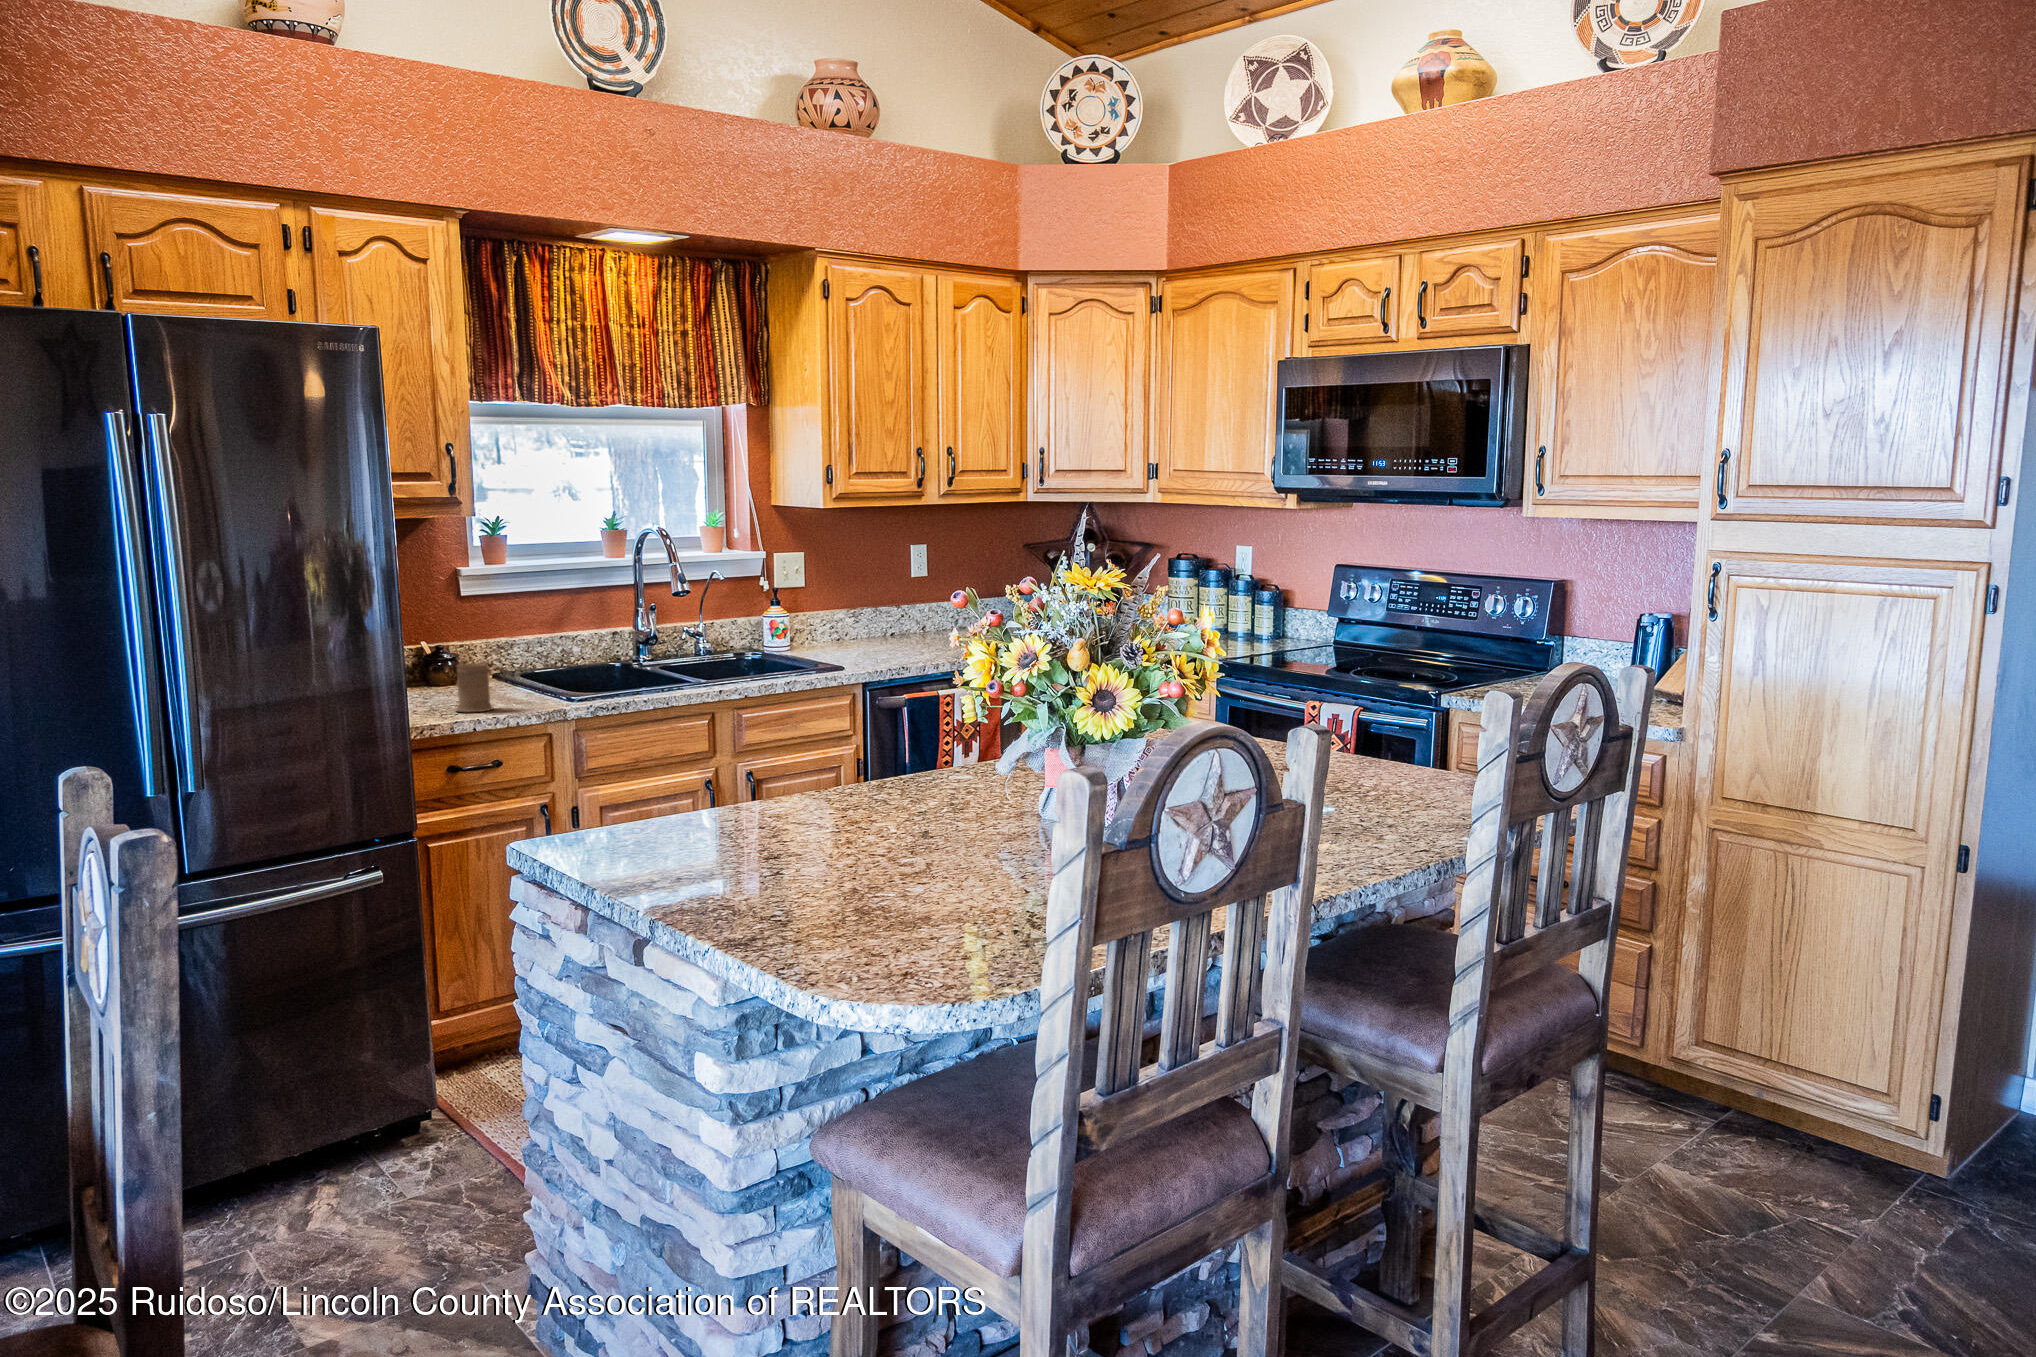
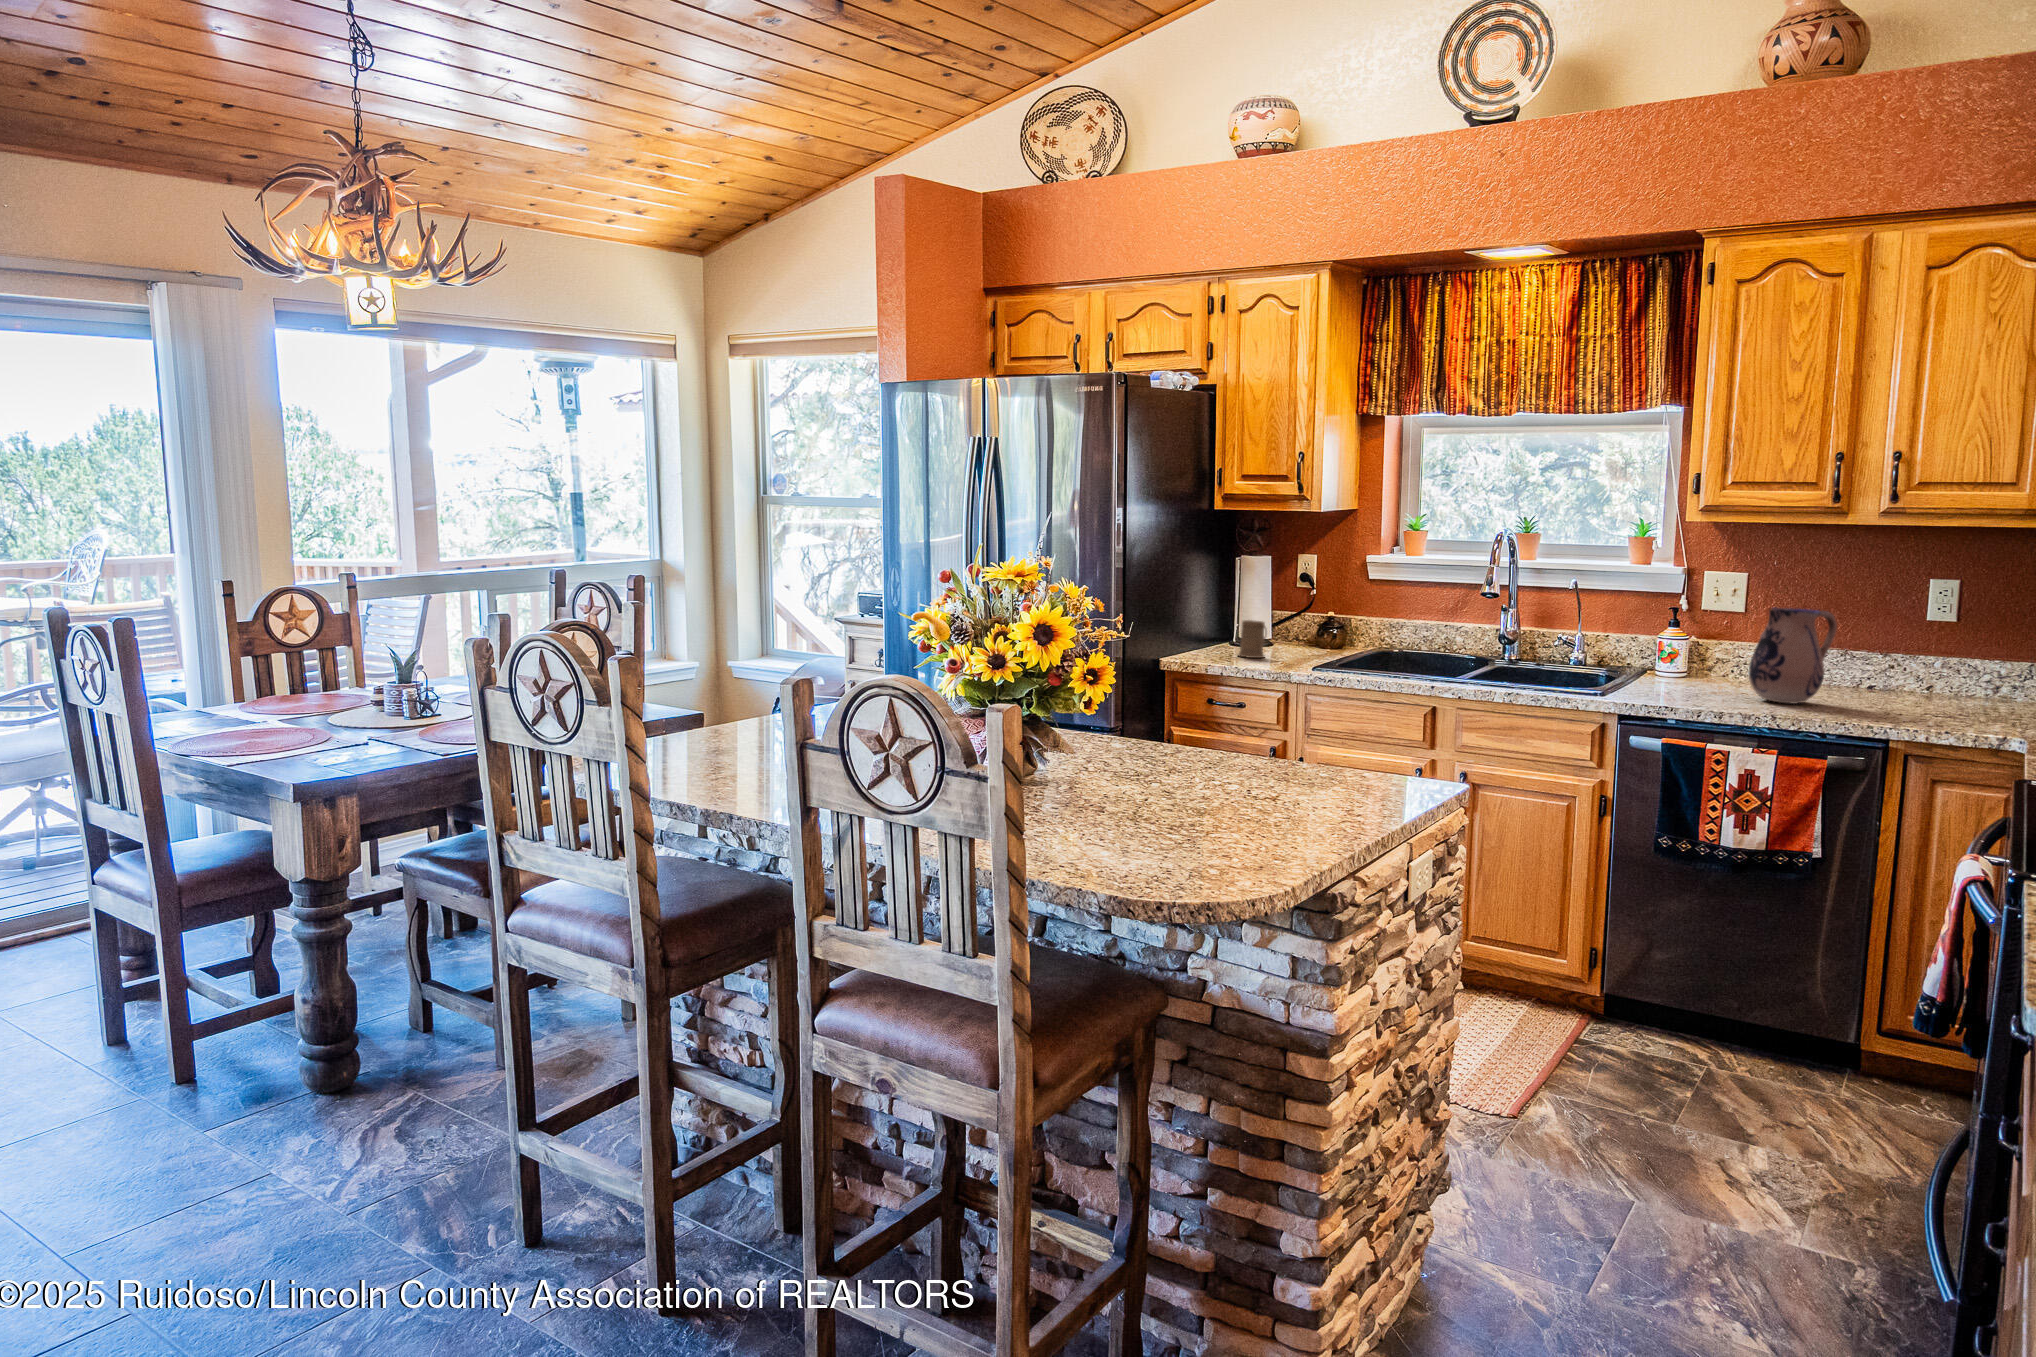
ceramic pitcher: none [874,576,927,652] -> present [1749,607,1837,704]

